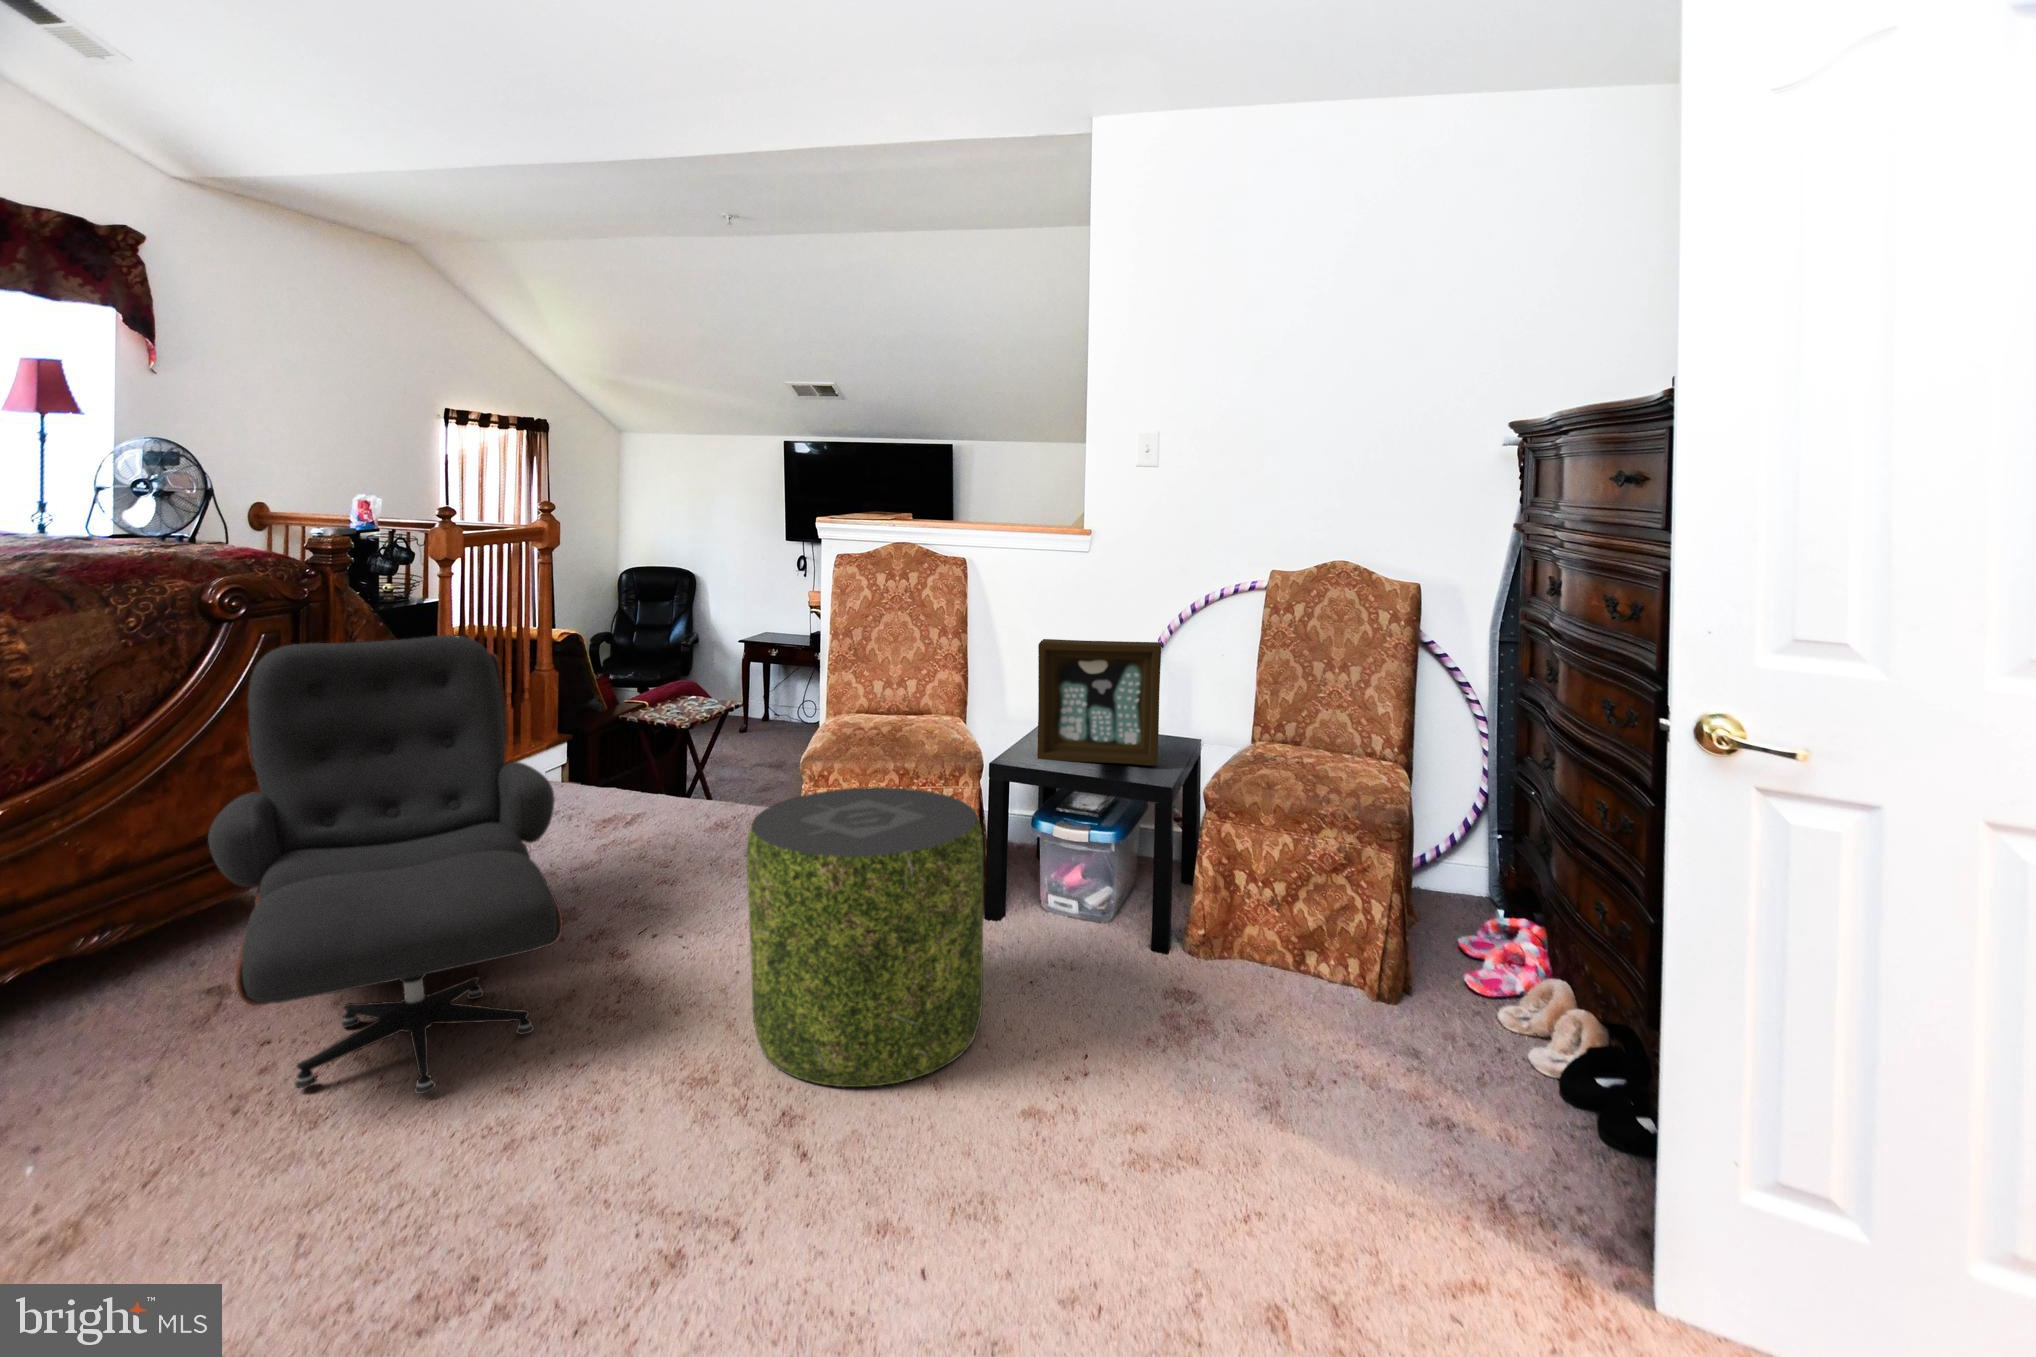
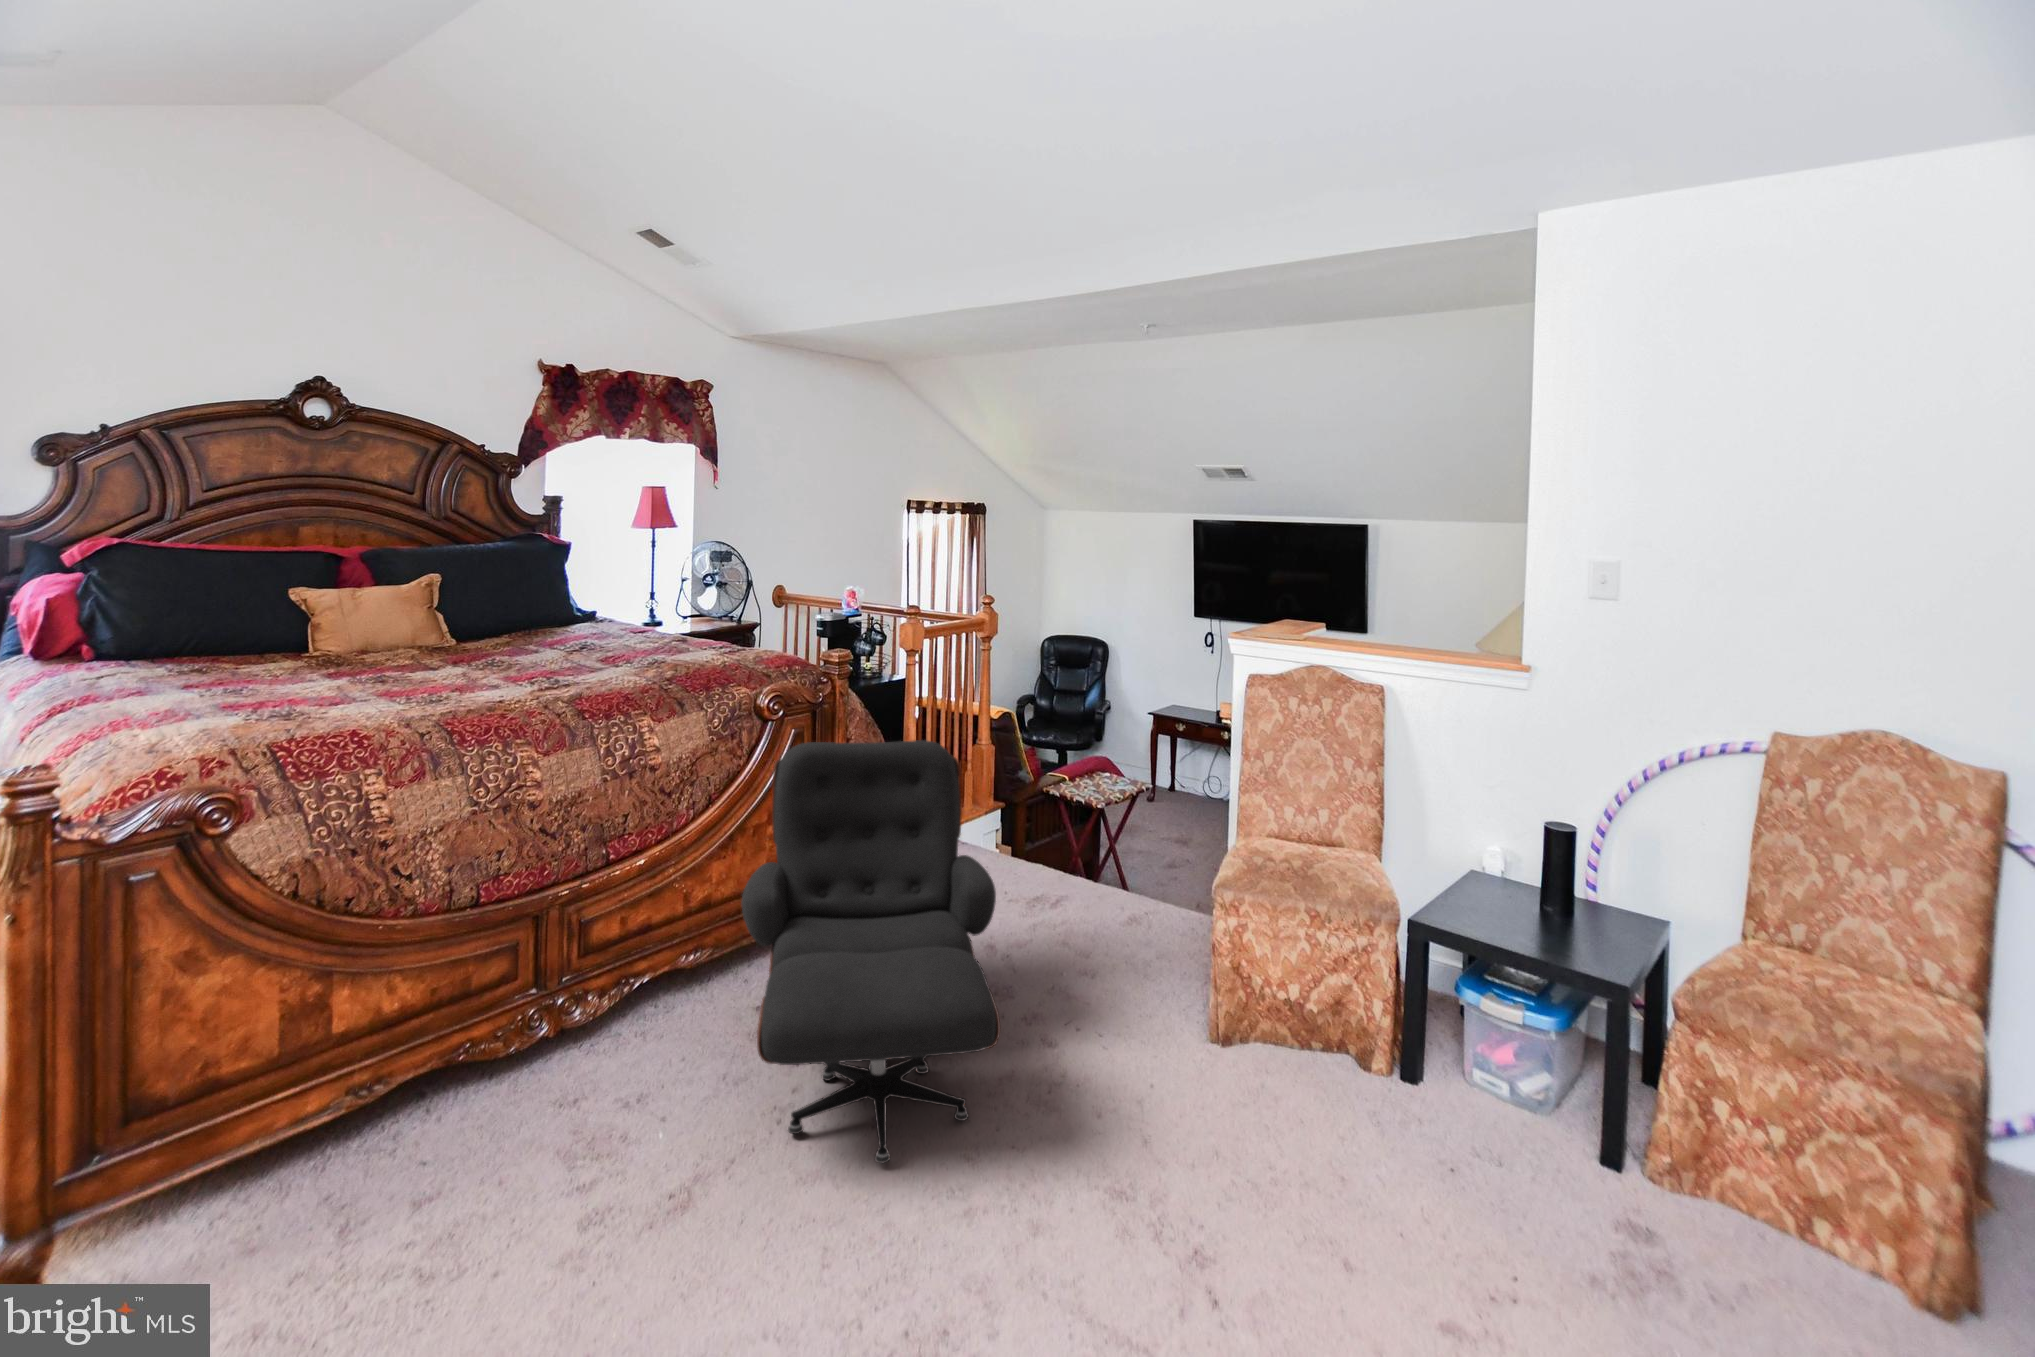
picture frame: present [1037,639,1161,766] -> none [1469,794,1628,950]
pouf: present [747,787,983,1087] -> none [1161,937,1408,1263]

